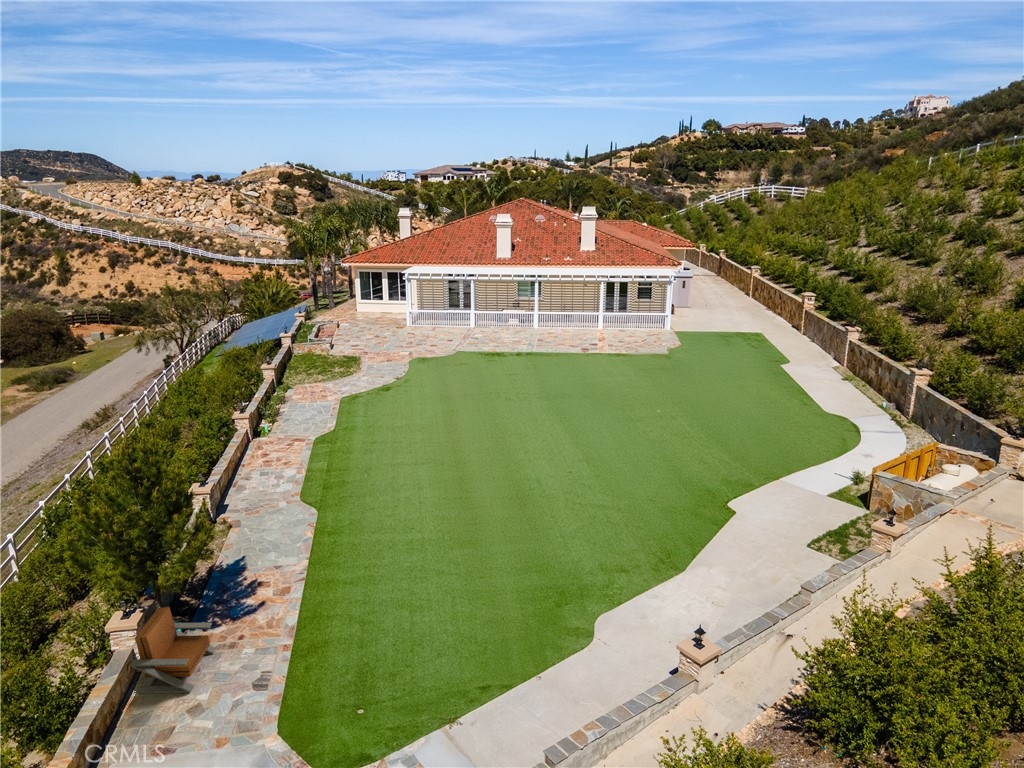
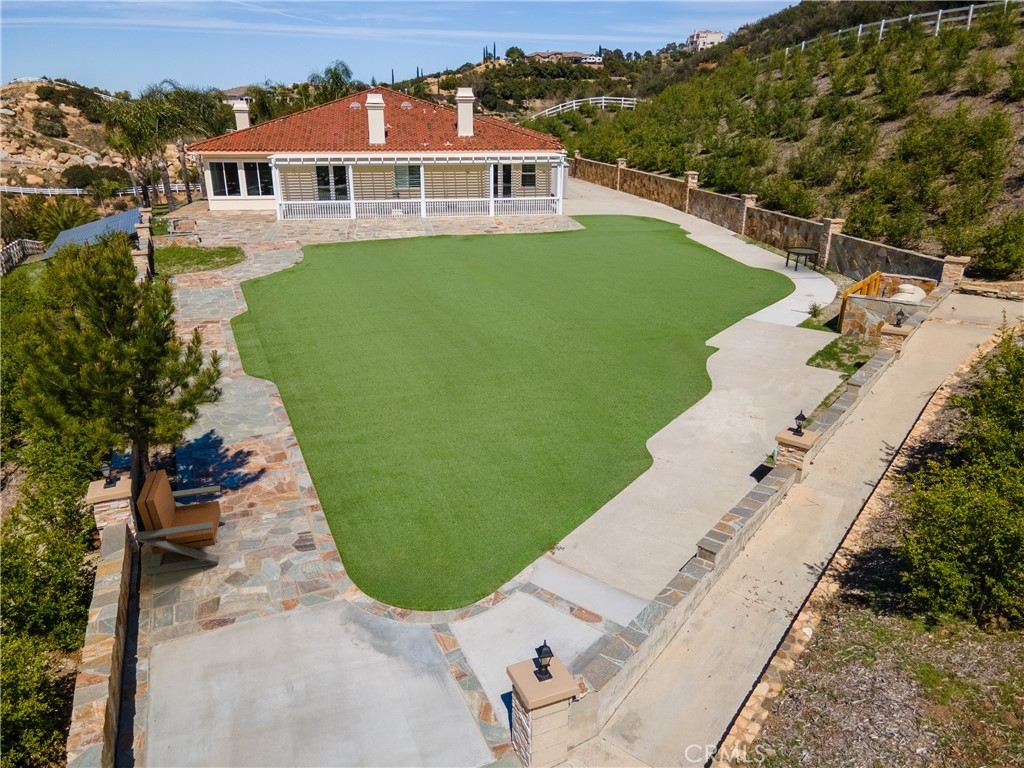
round table: none [872,395,910,423] -> present [786,247,821,271]

